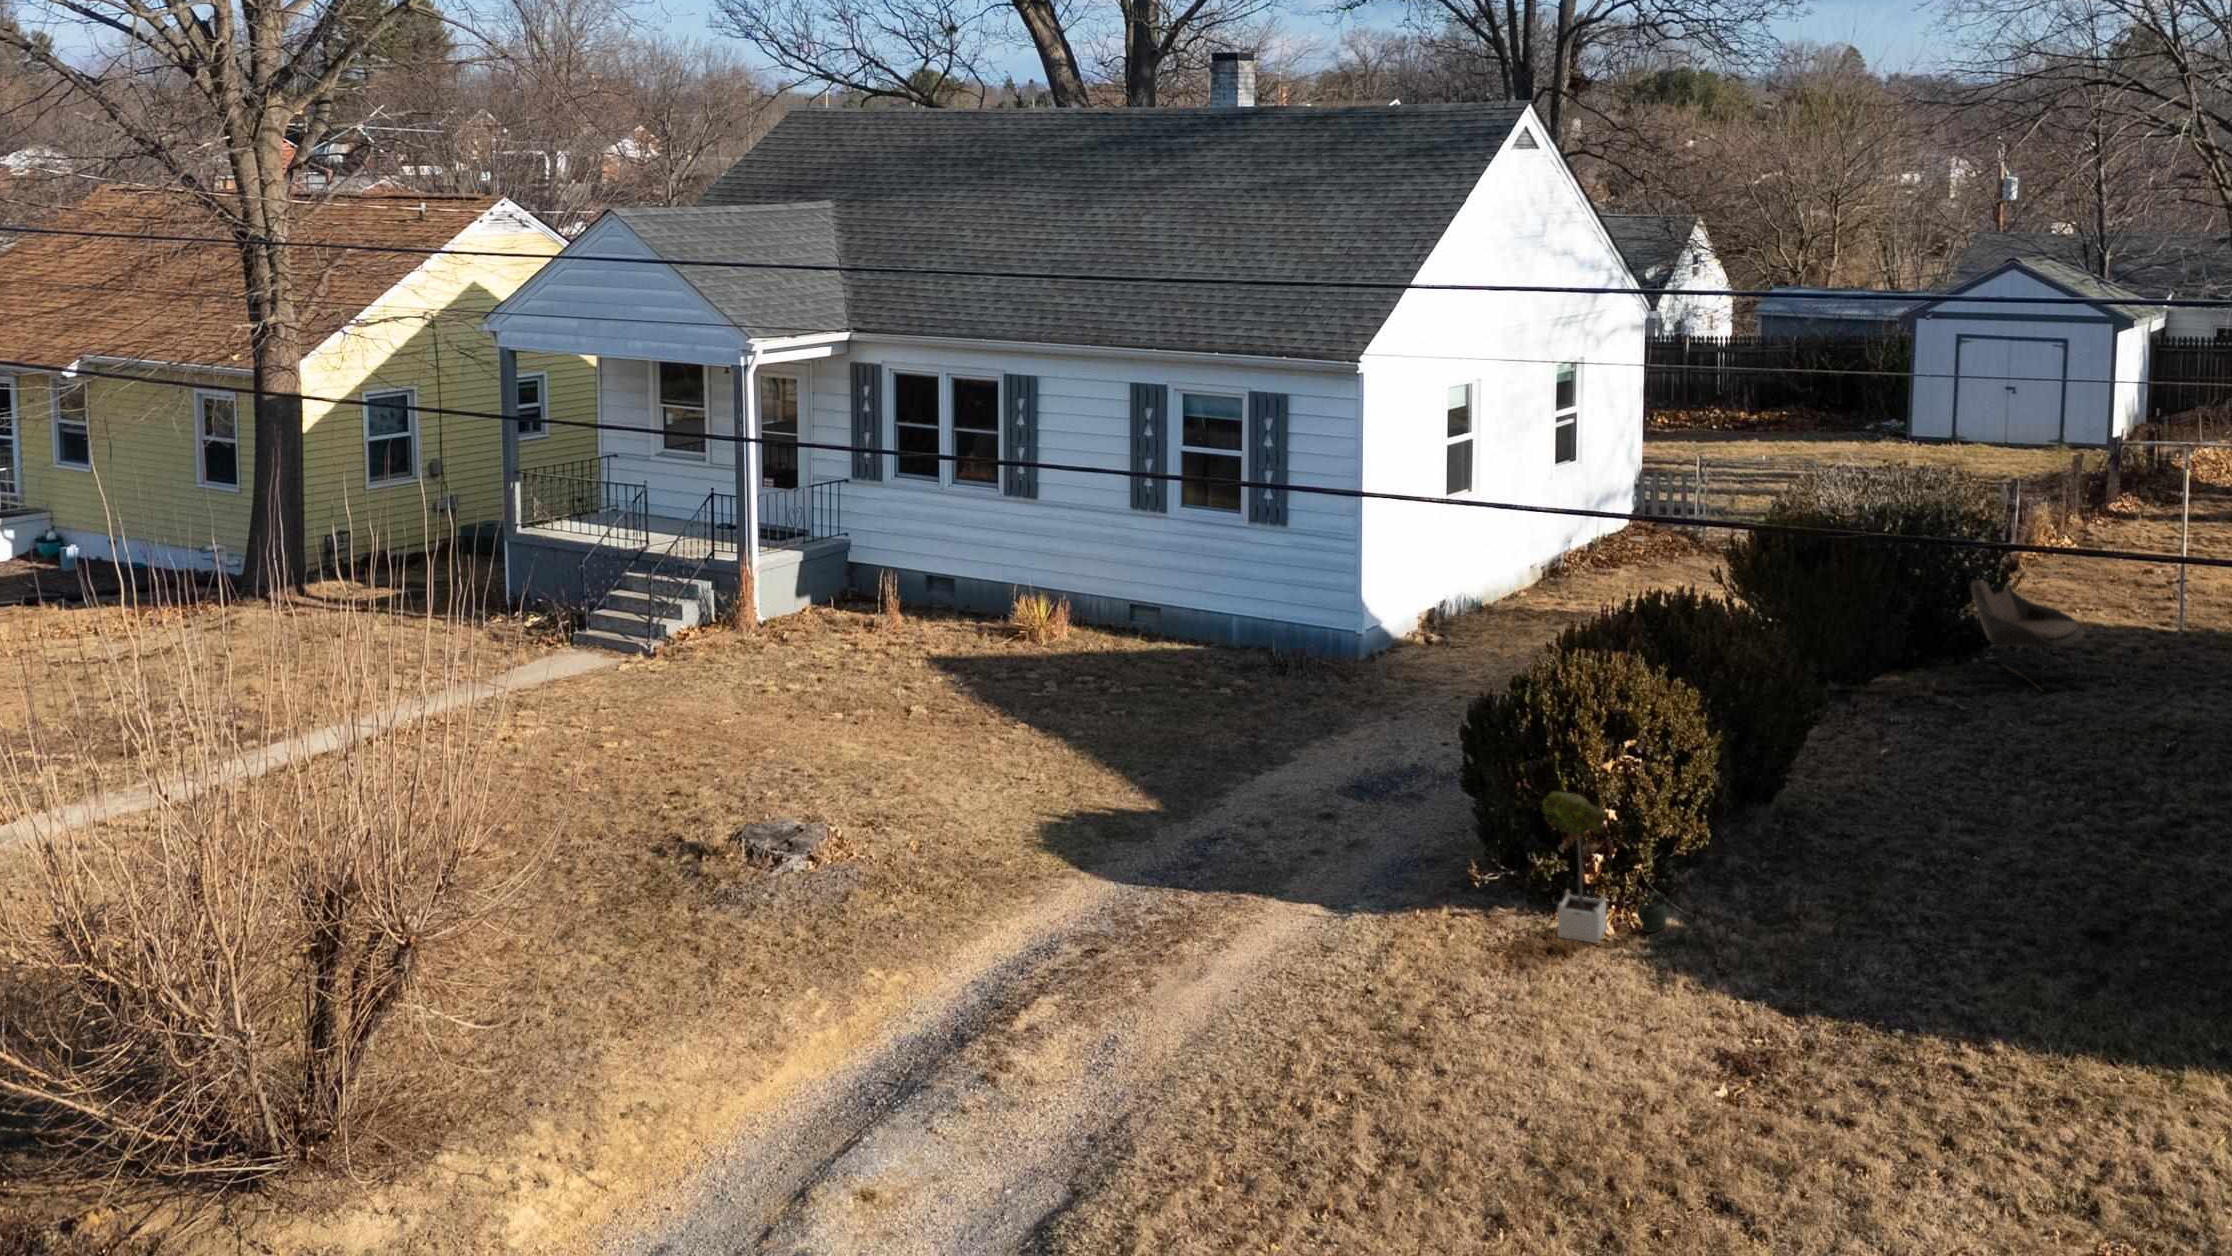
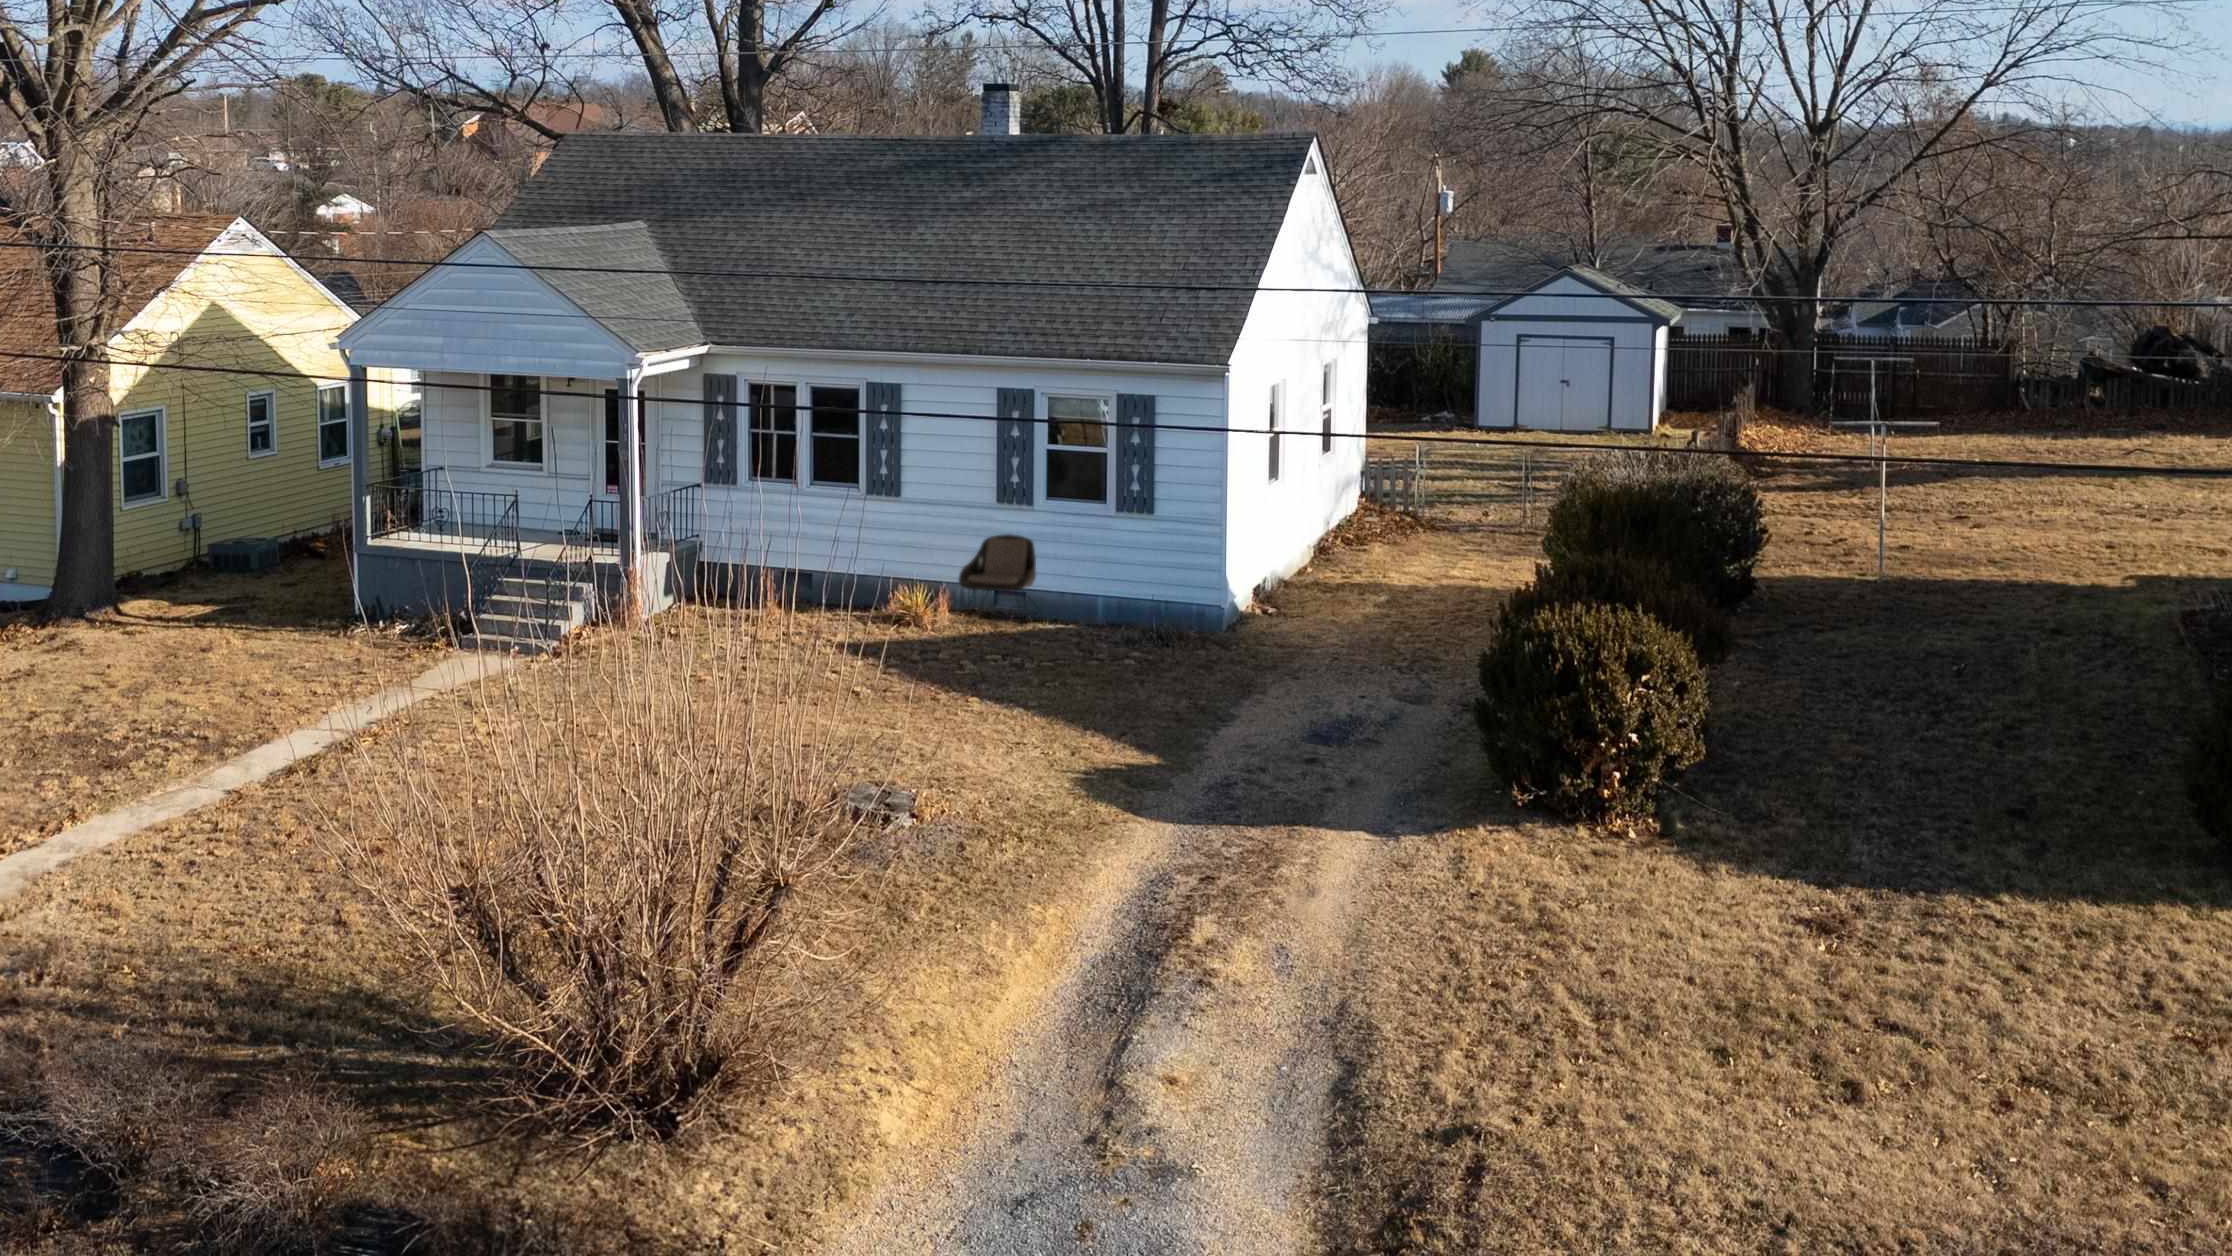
lounge chair: present [1968,580,2084,693] -> present [959,534,1036,625]
potted tree: present [1542,792,1606,943] -> none [1580,719,1638,846]

